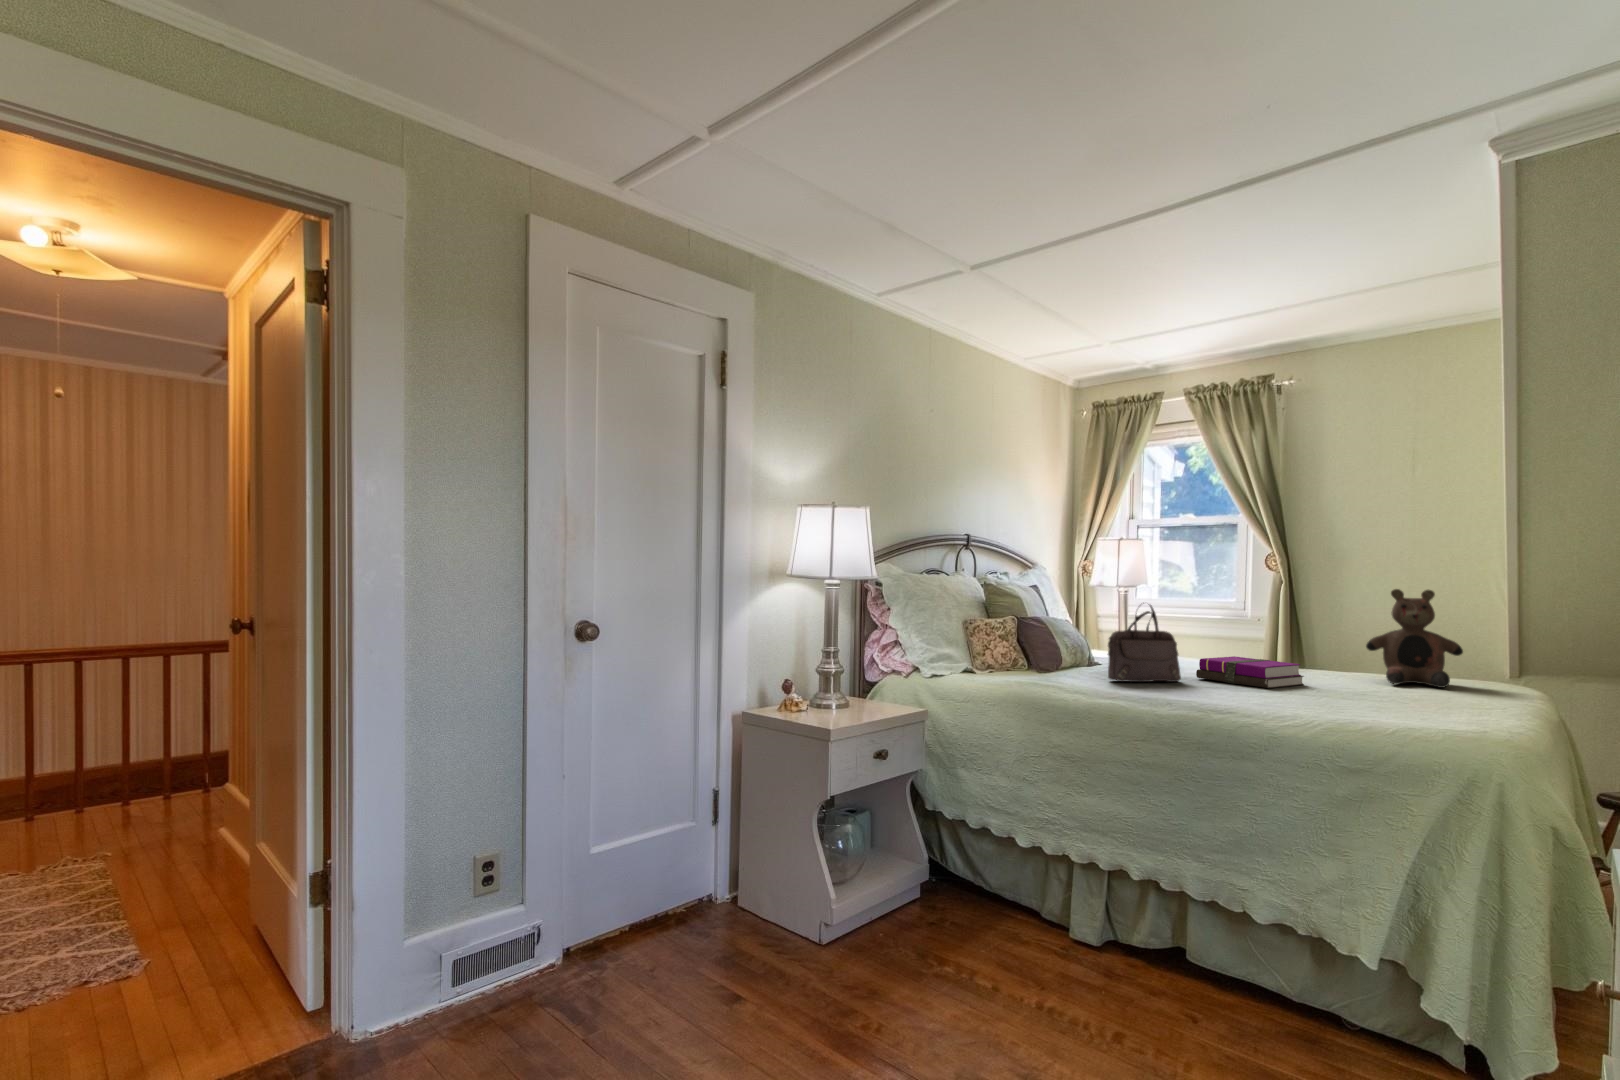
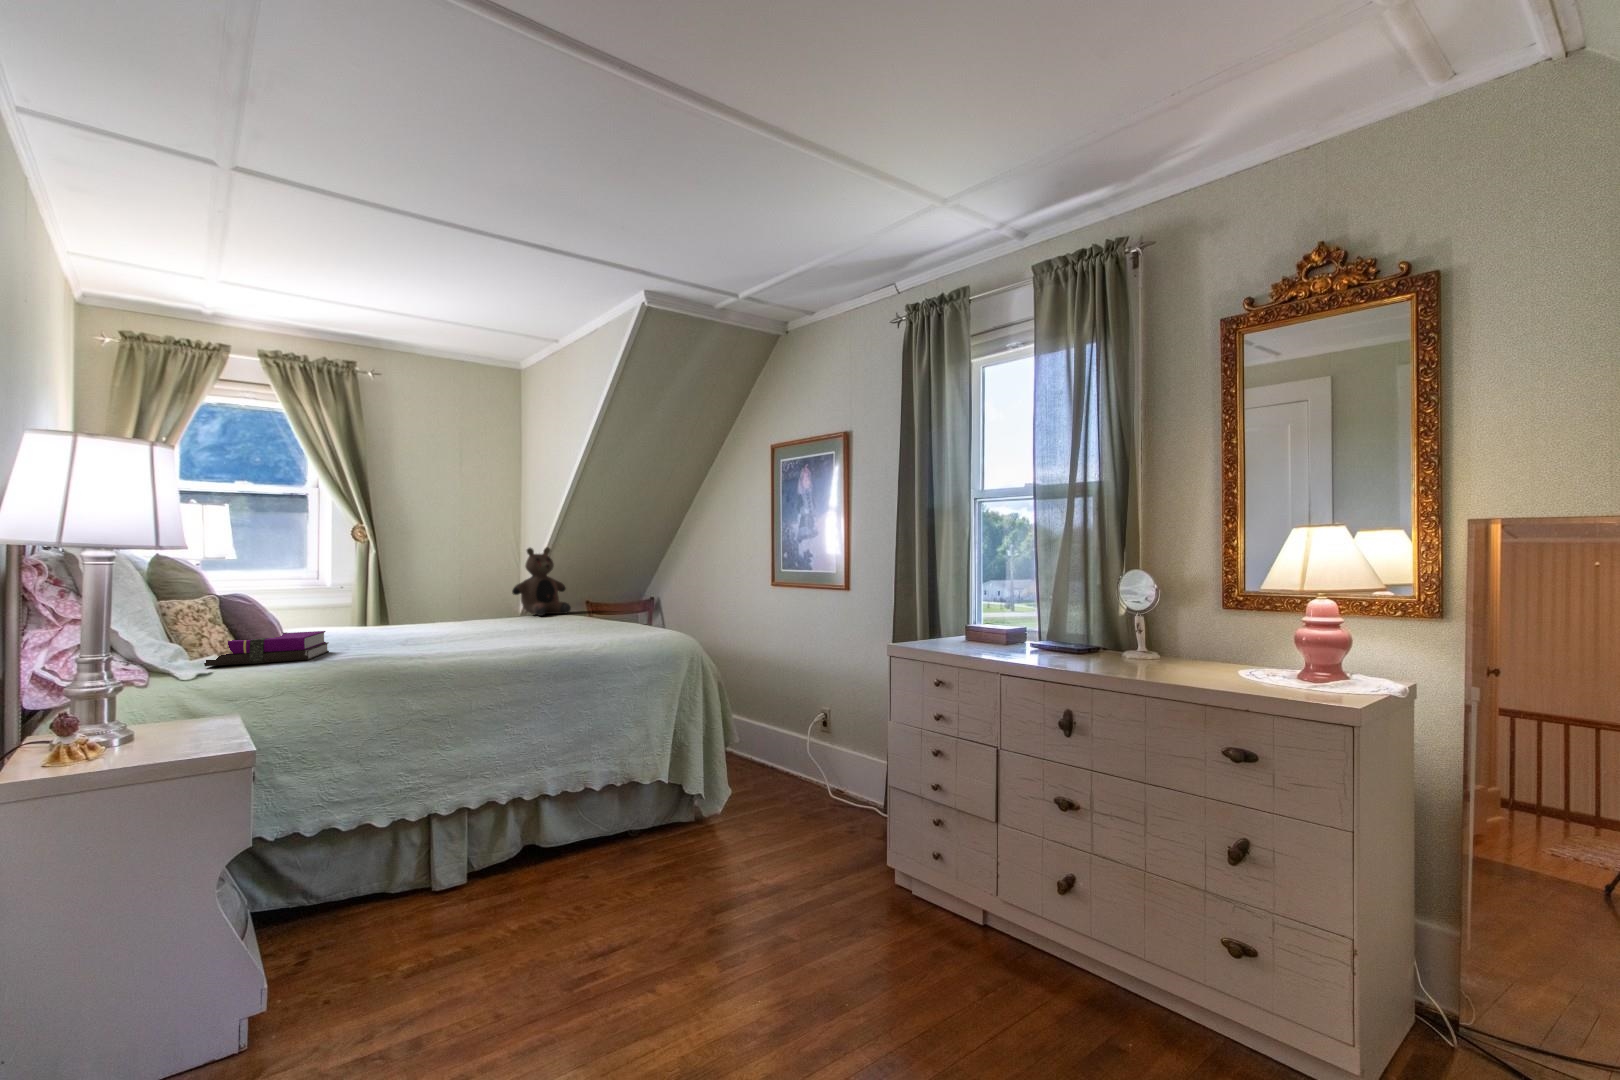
handbag: present [1108,603,1181,682] -> none [370,564,427,645]
notebook: present [1196,656,1304,688] -> present [204,631,329,666]

